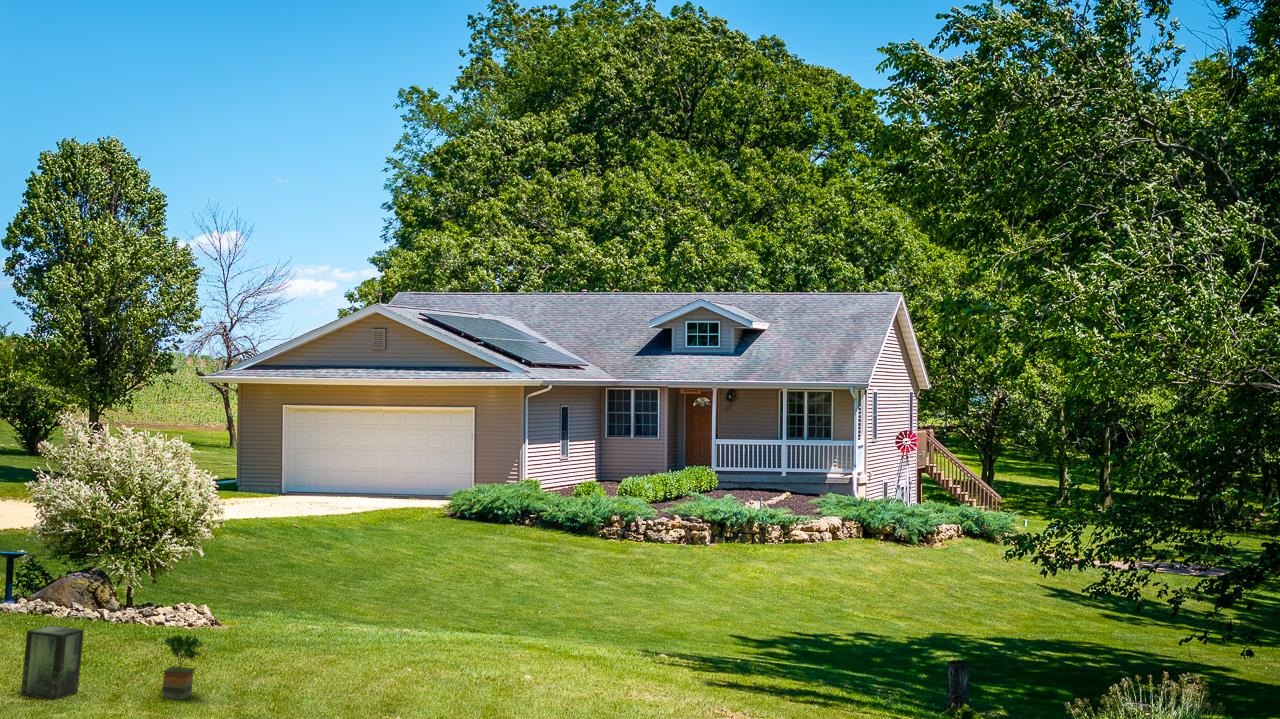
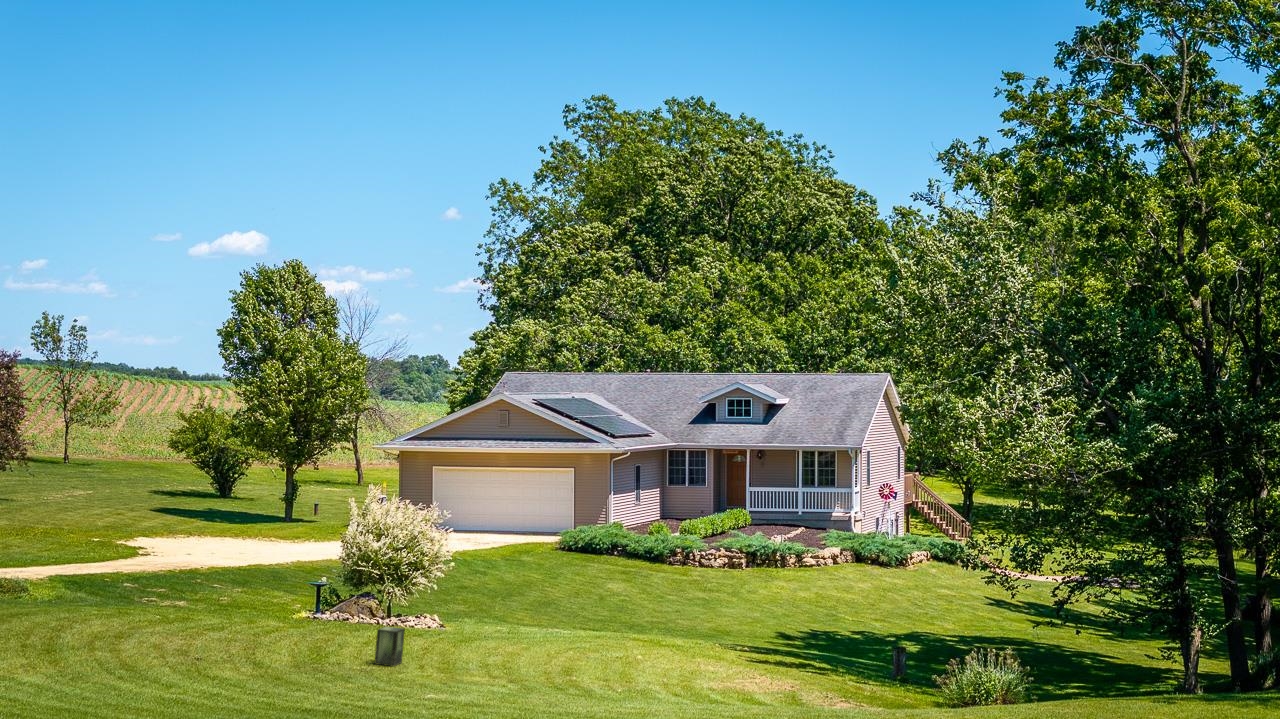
potted tree: present [162,635,204,700] -> none [446,631,468,667]

